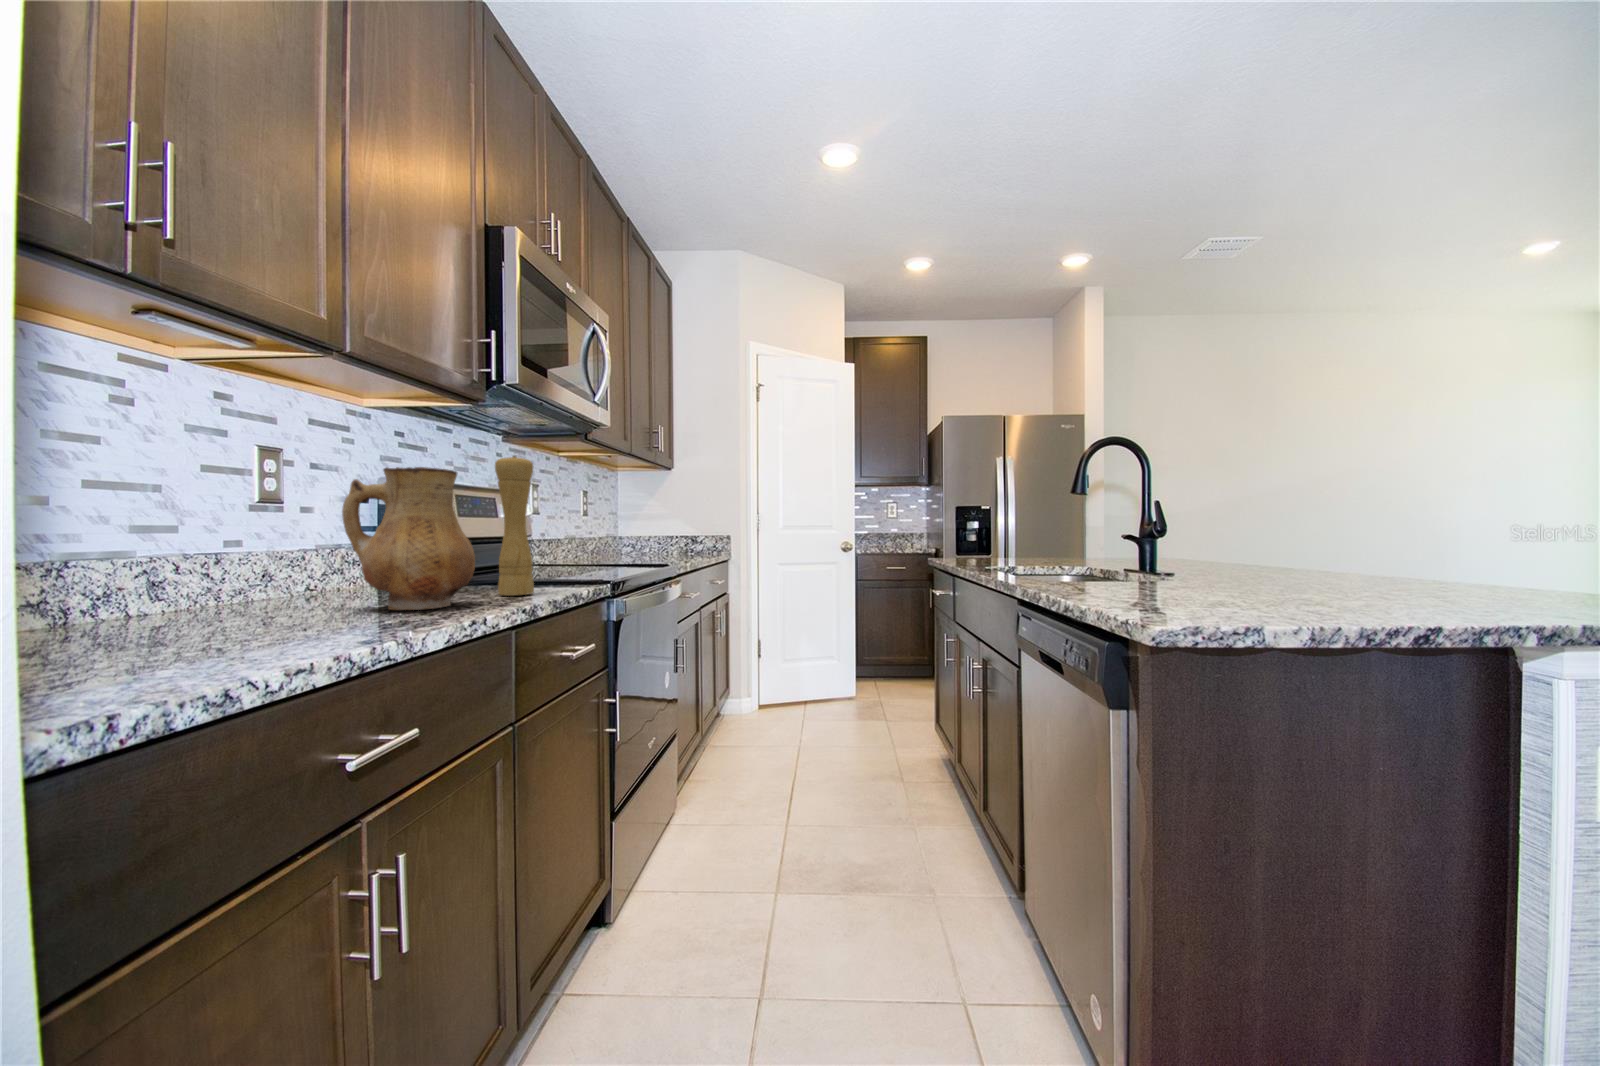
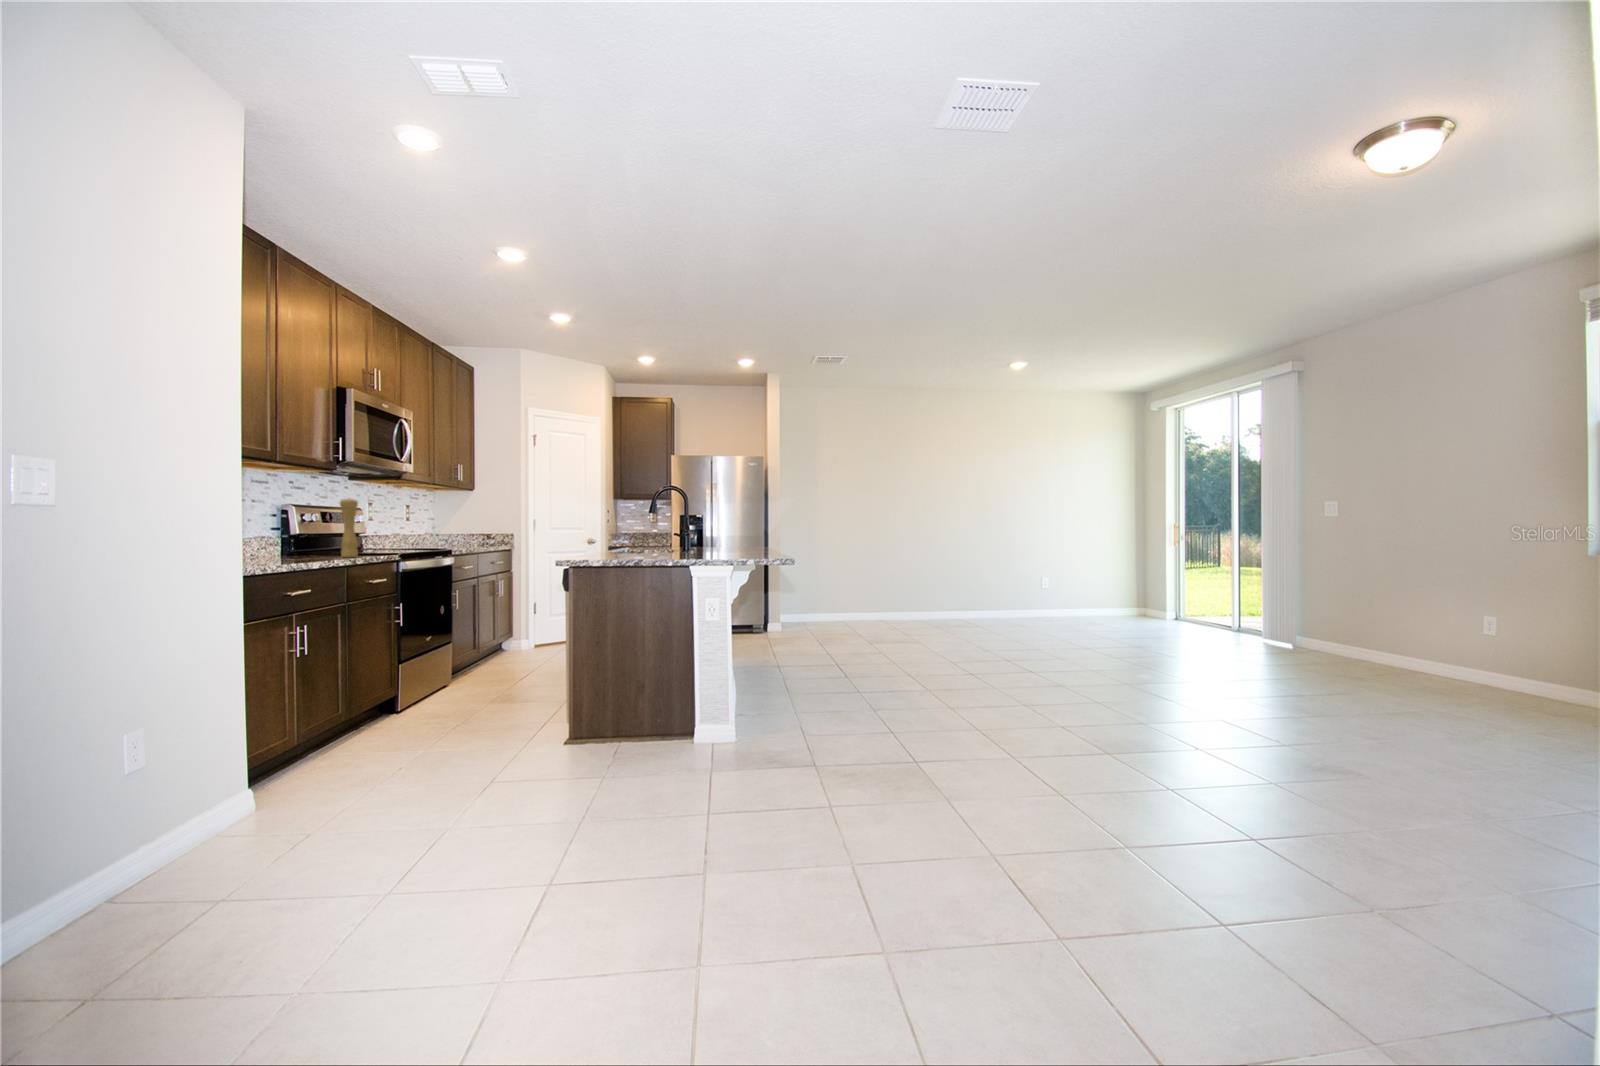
ceramic pitcher: present [342,467,475,610] -> none [276,506,330,559]

